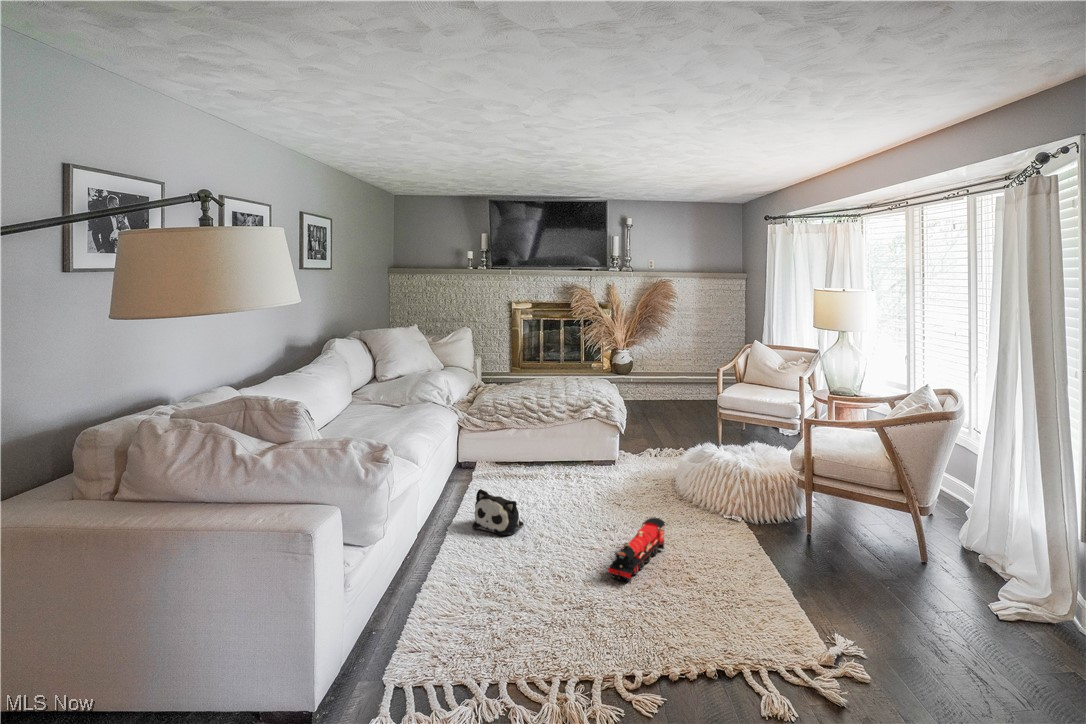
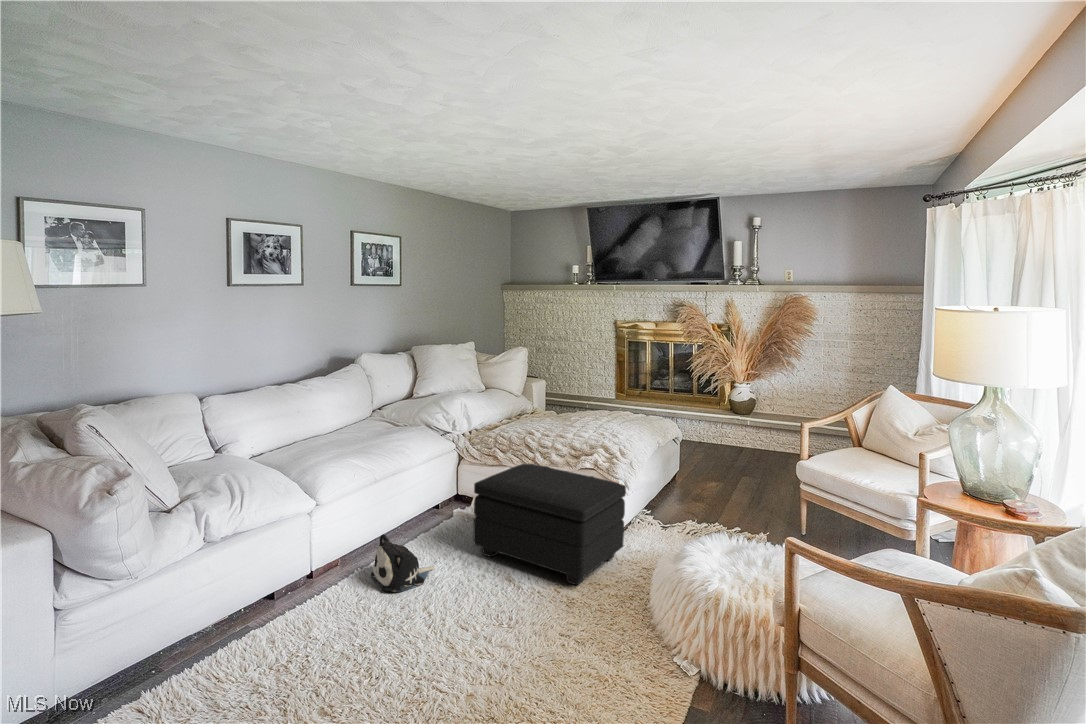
footstool: none [534,419,647,505] -> present [474,464,626,585]
toy train: present [608,518,665,582] -> none [416,611,534,689]

